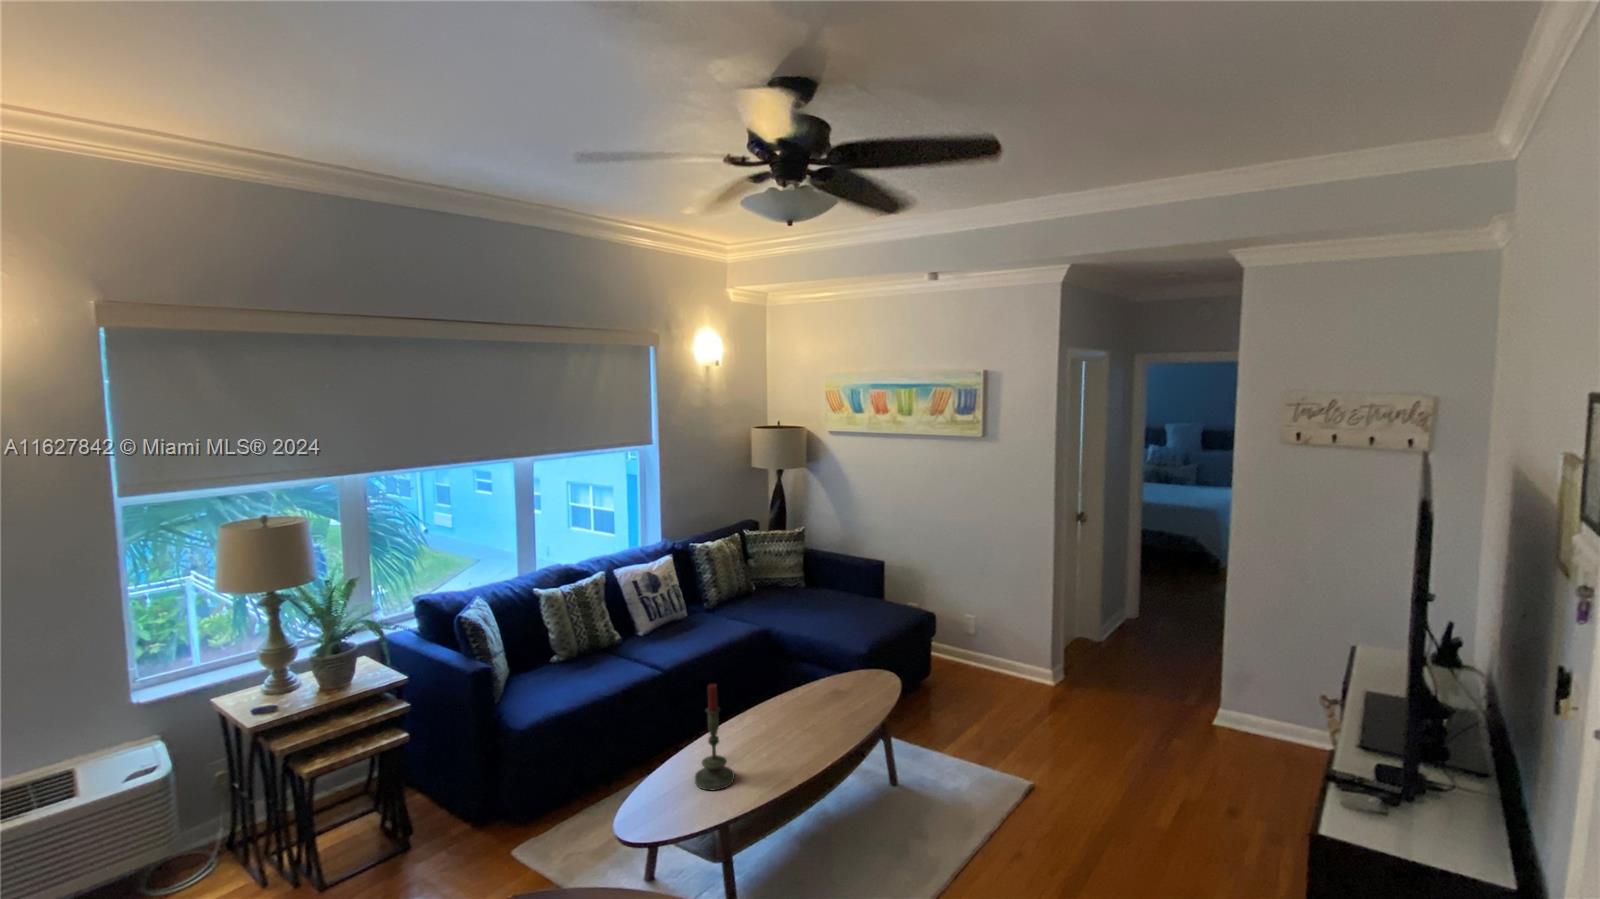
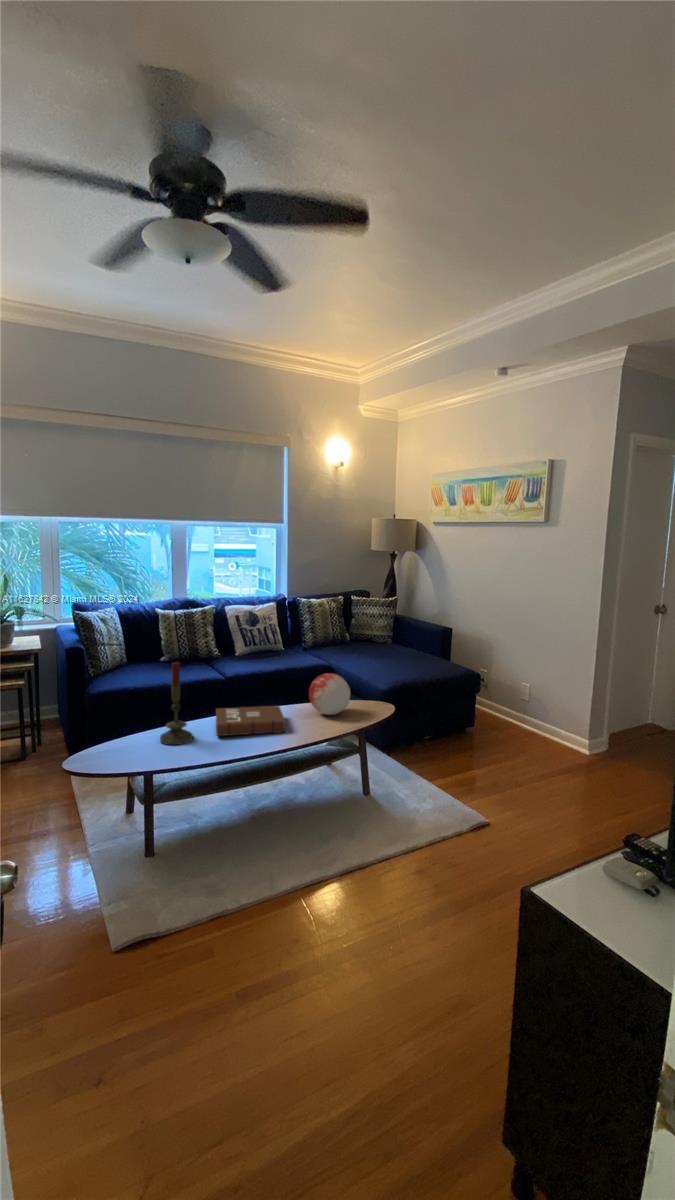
decorative orb: none [823,655,872,706] -> present [309,673,350,715]
book: none [730,706,830,764] -> present [216,706,285,736]

